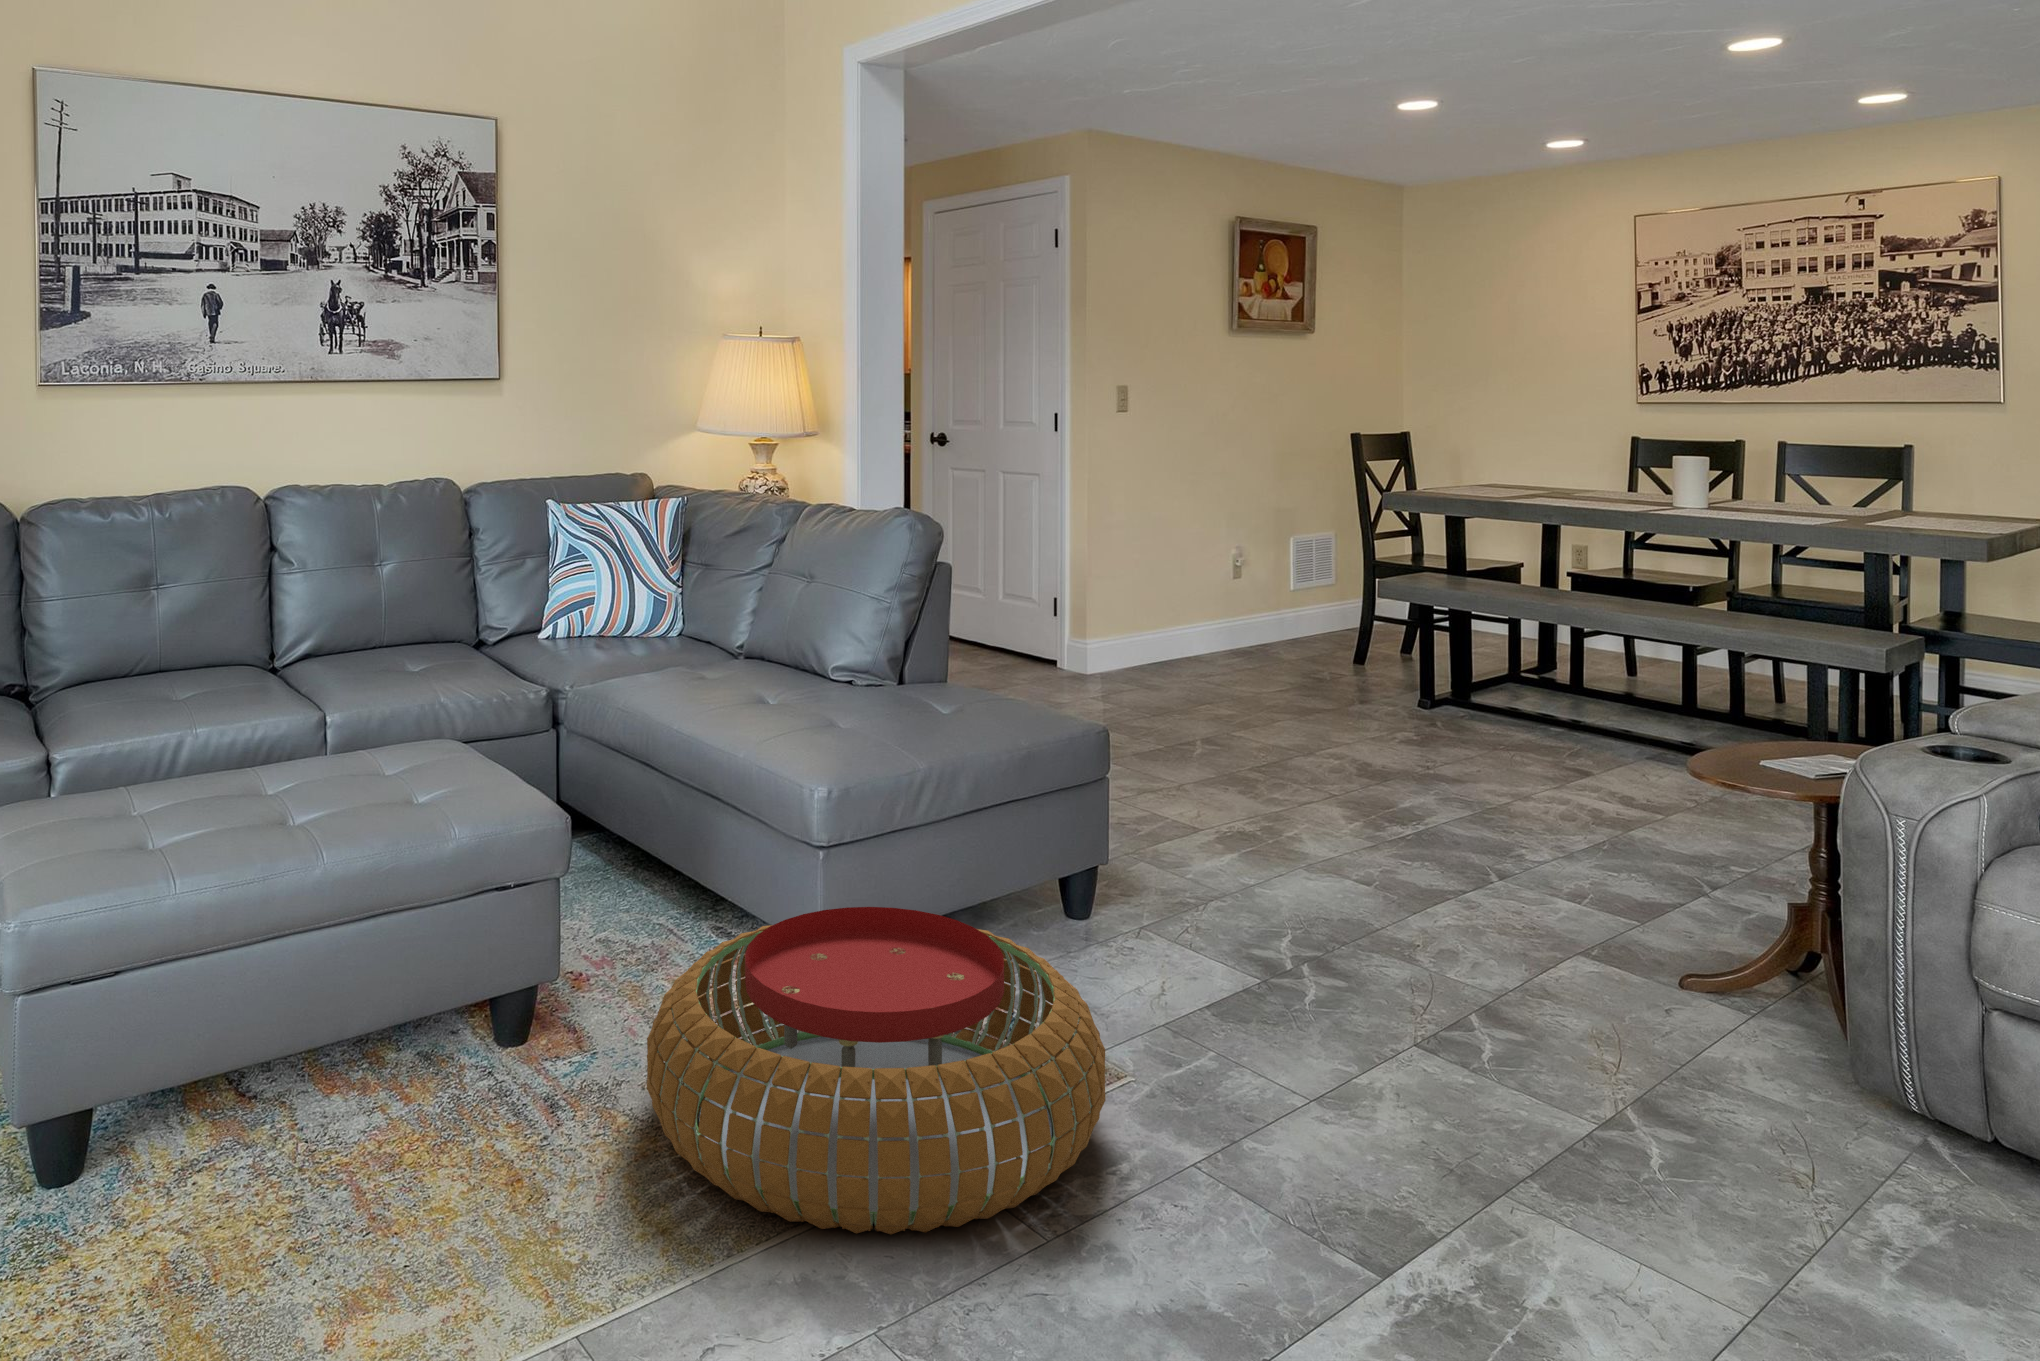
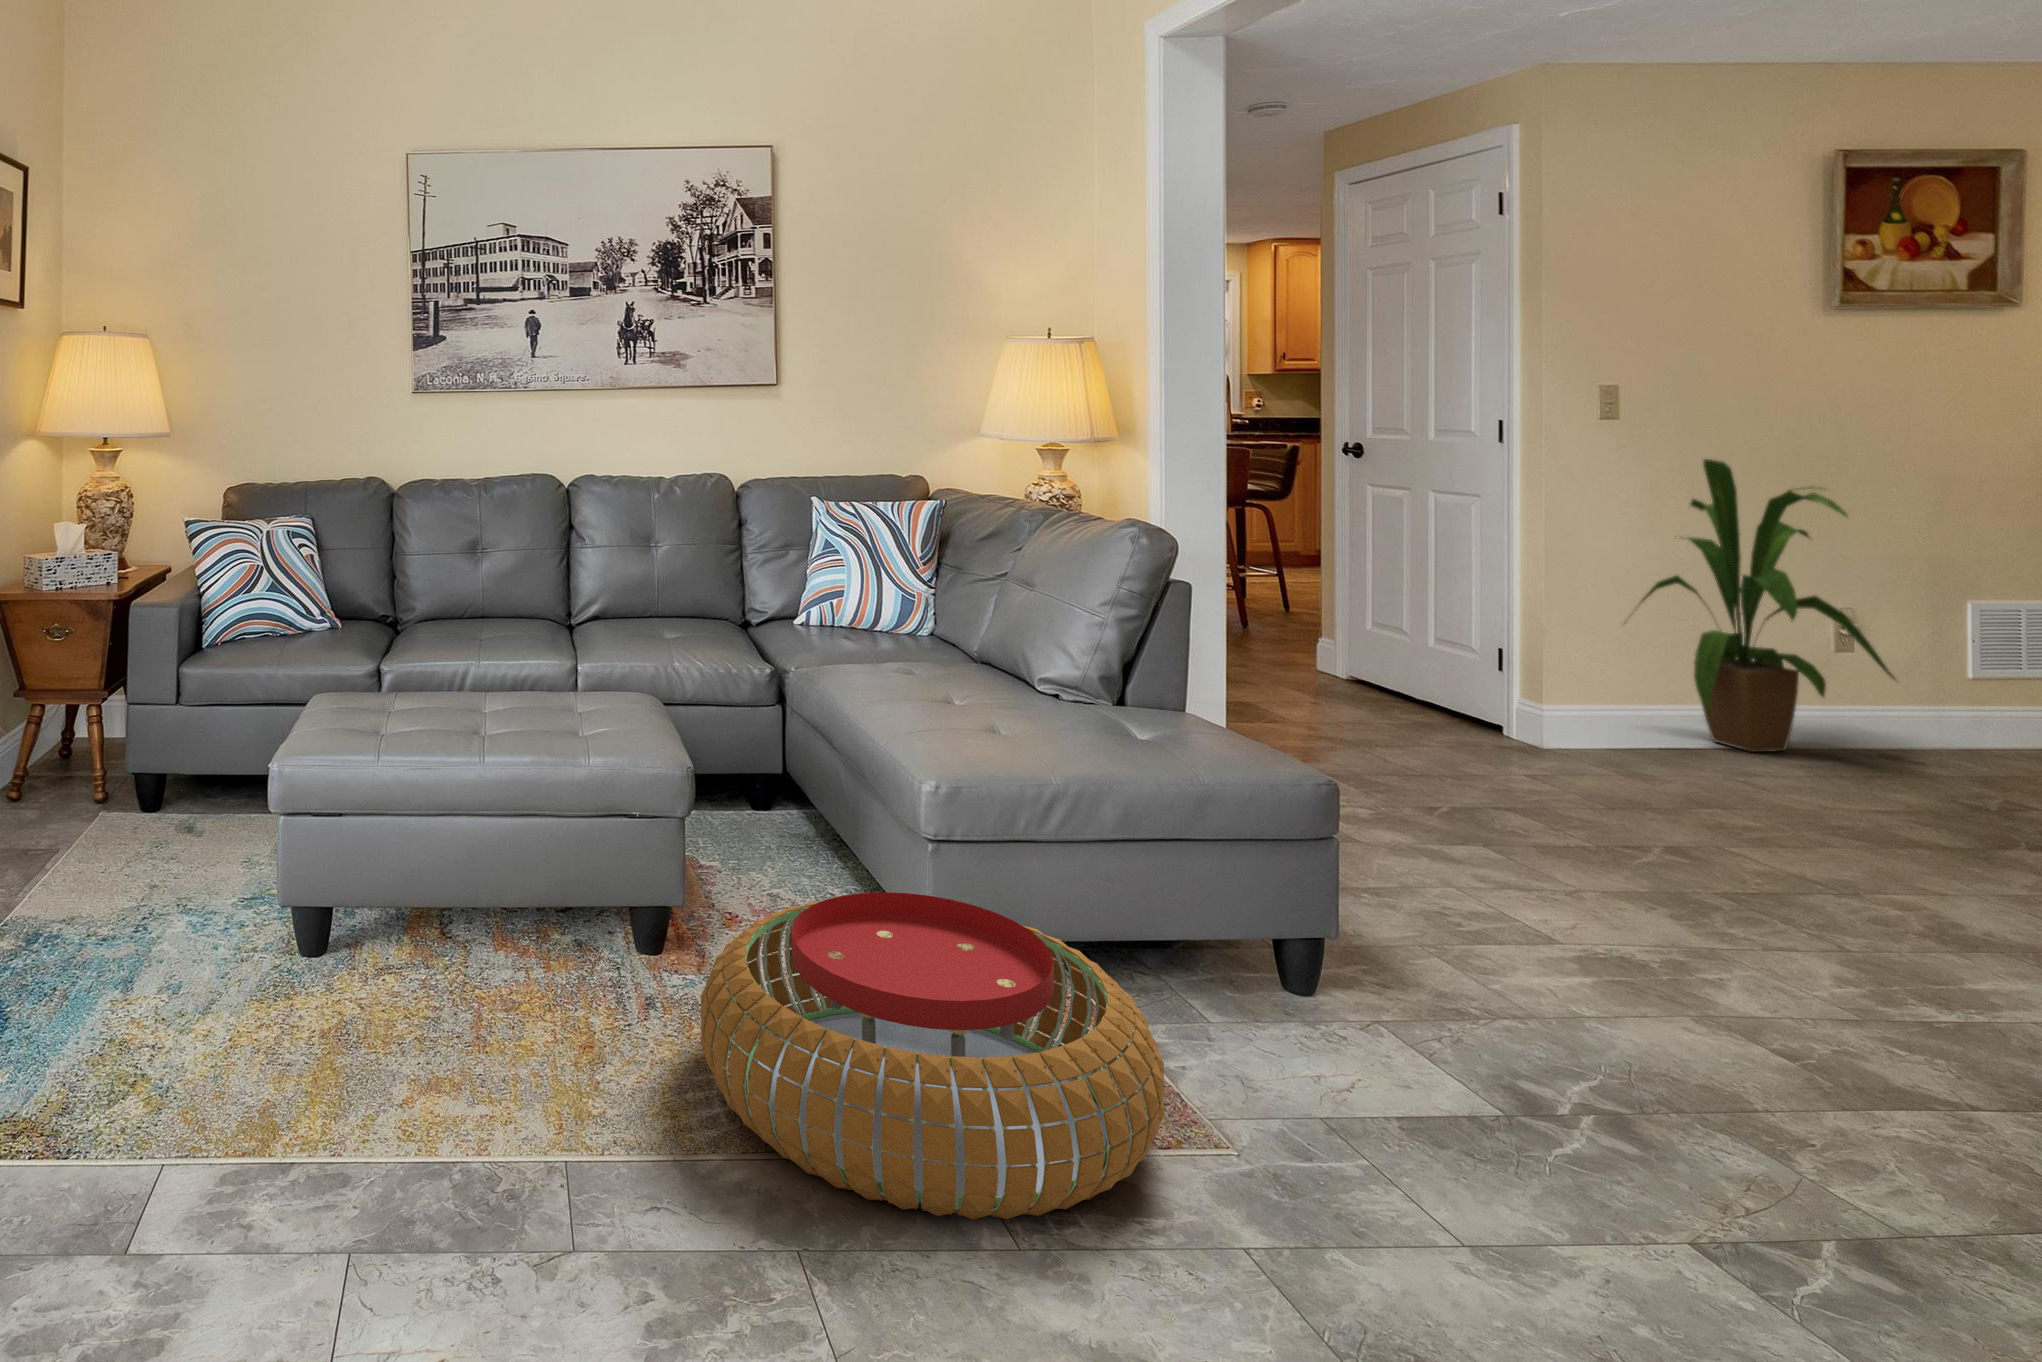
house plant: none [1165,443,1327,674] -> present [1641,459,1895,752]

